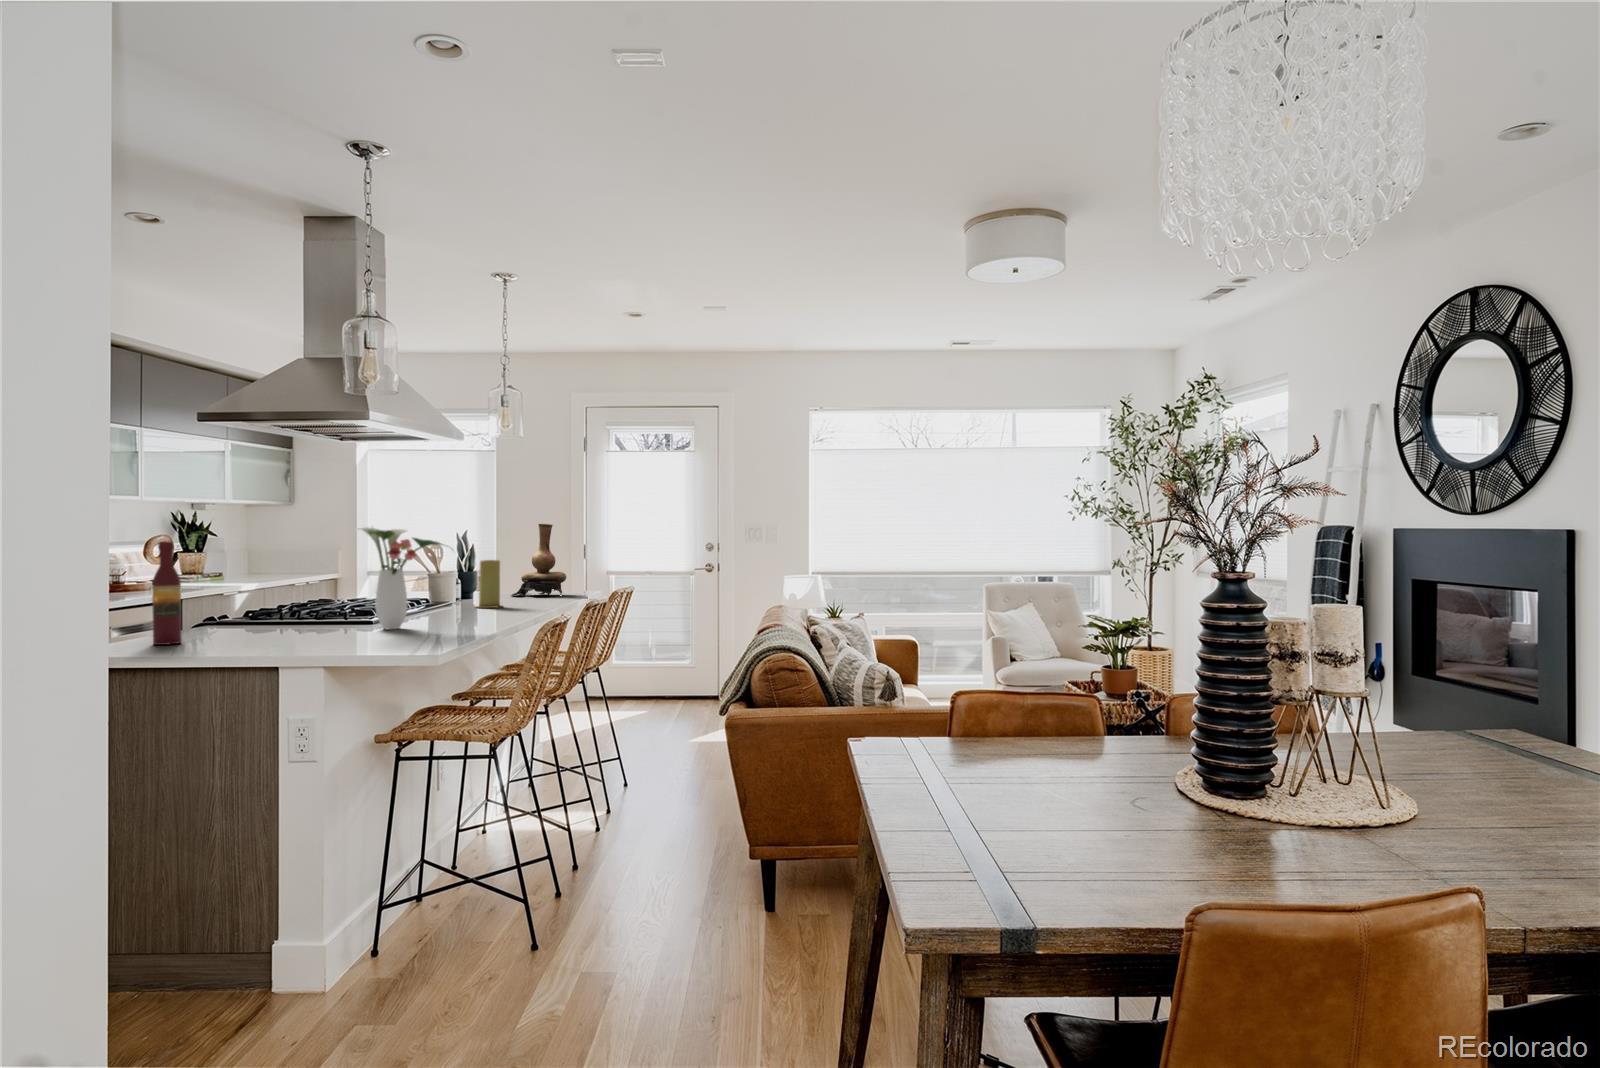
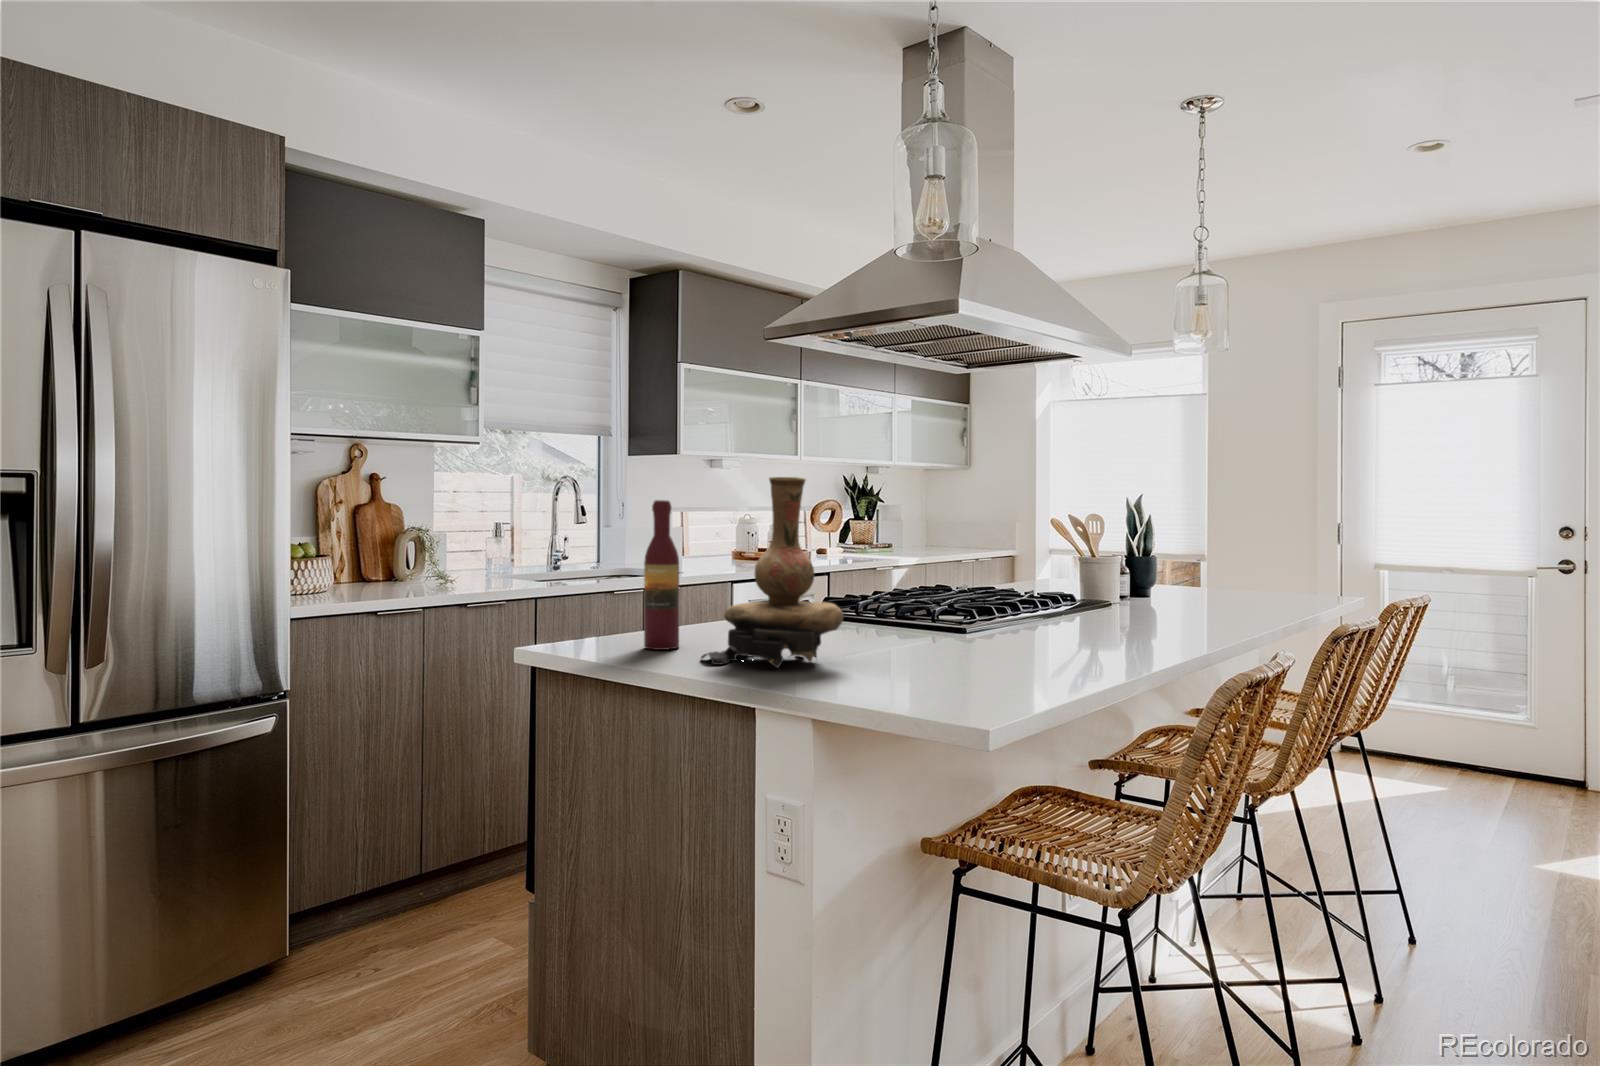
vase: present [511,524,566,597] -> present [701,477,844,668]
flower arrangement: present [356,527,447,629] -> none [923,481,1078,652]
candle: present [477,560,502,608] -> none [1140,542,1187,620]

